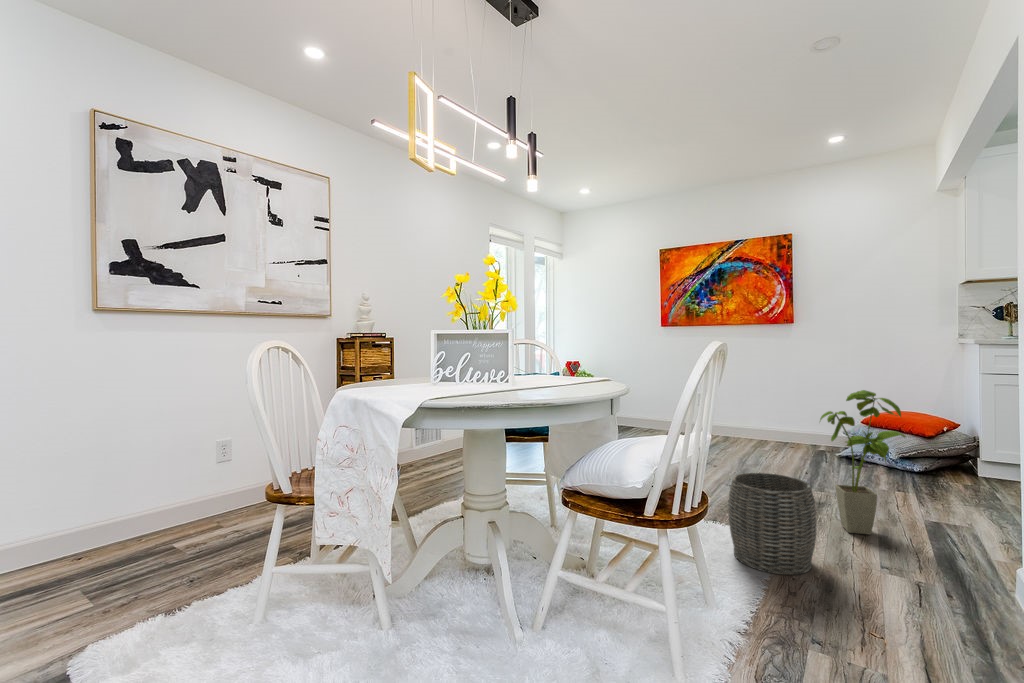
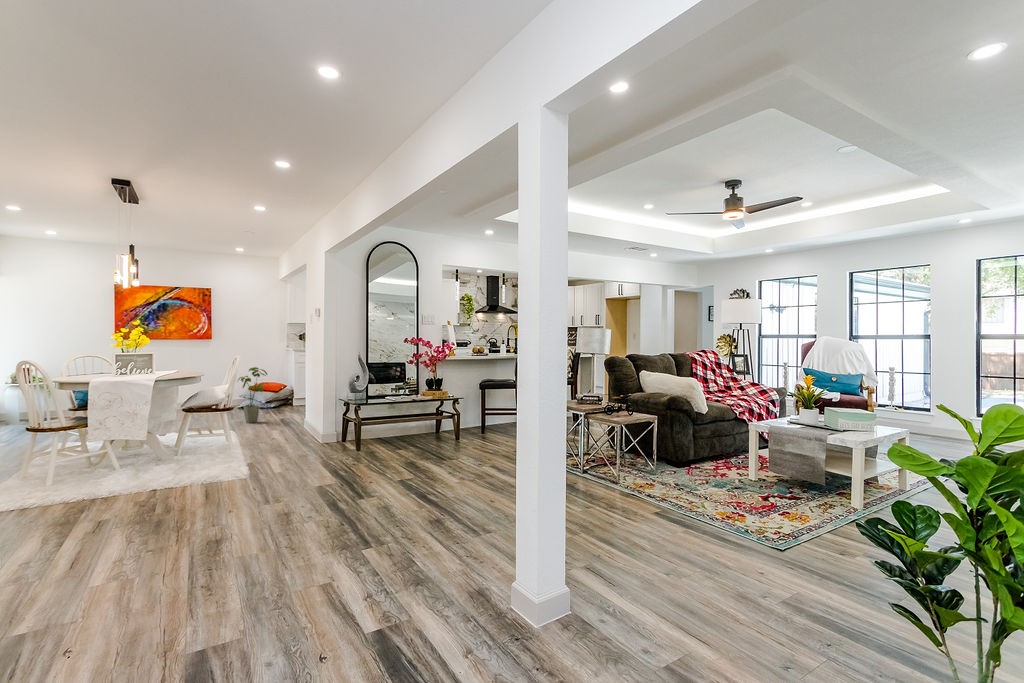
woven basket: present [728,473,816,575] -> none [206,400,240,434]

